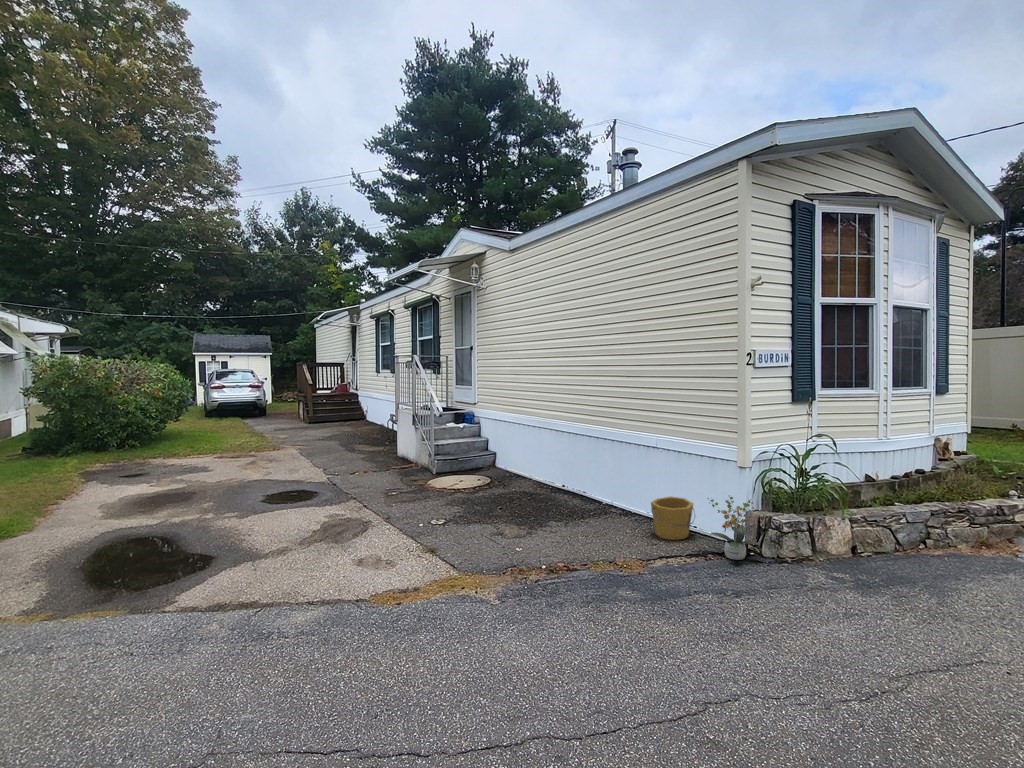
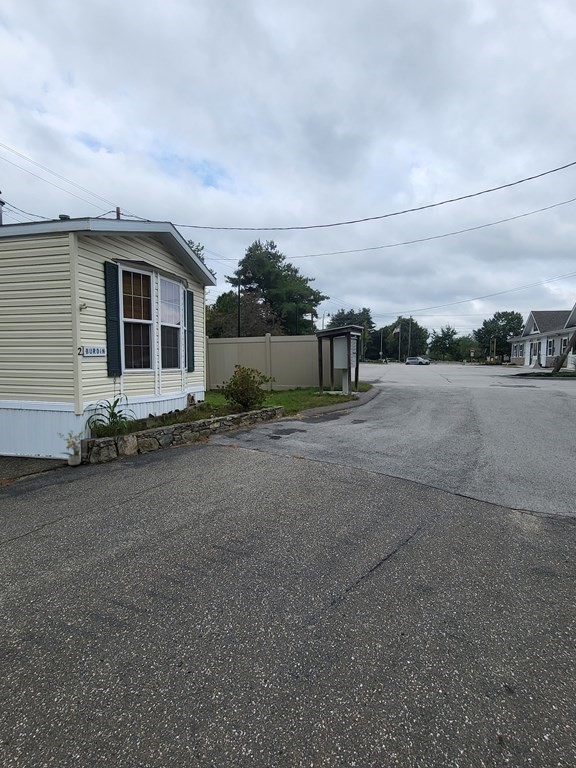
bucket: present [651,497,695,540] -> none [20,438,51,463]

